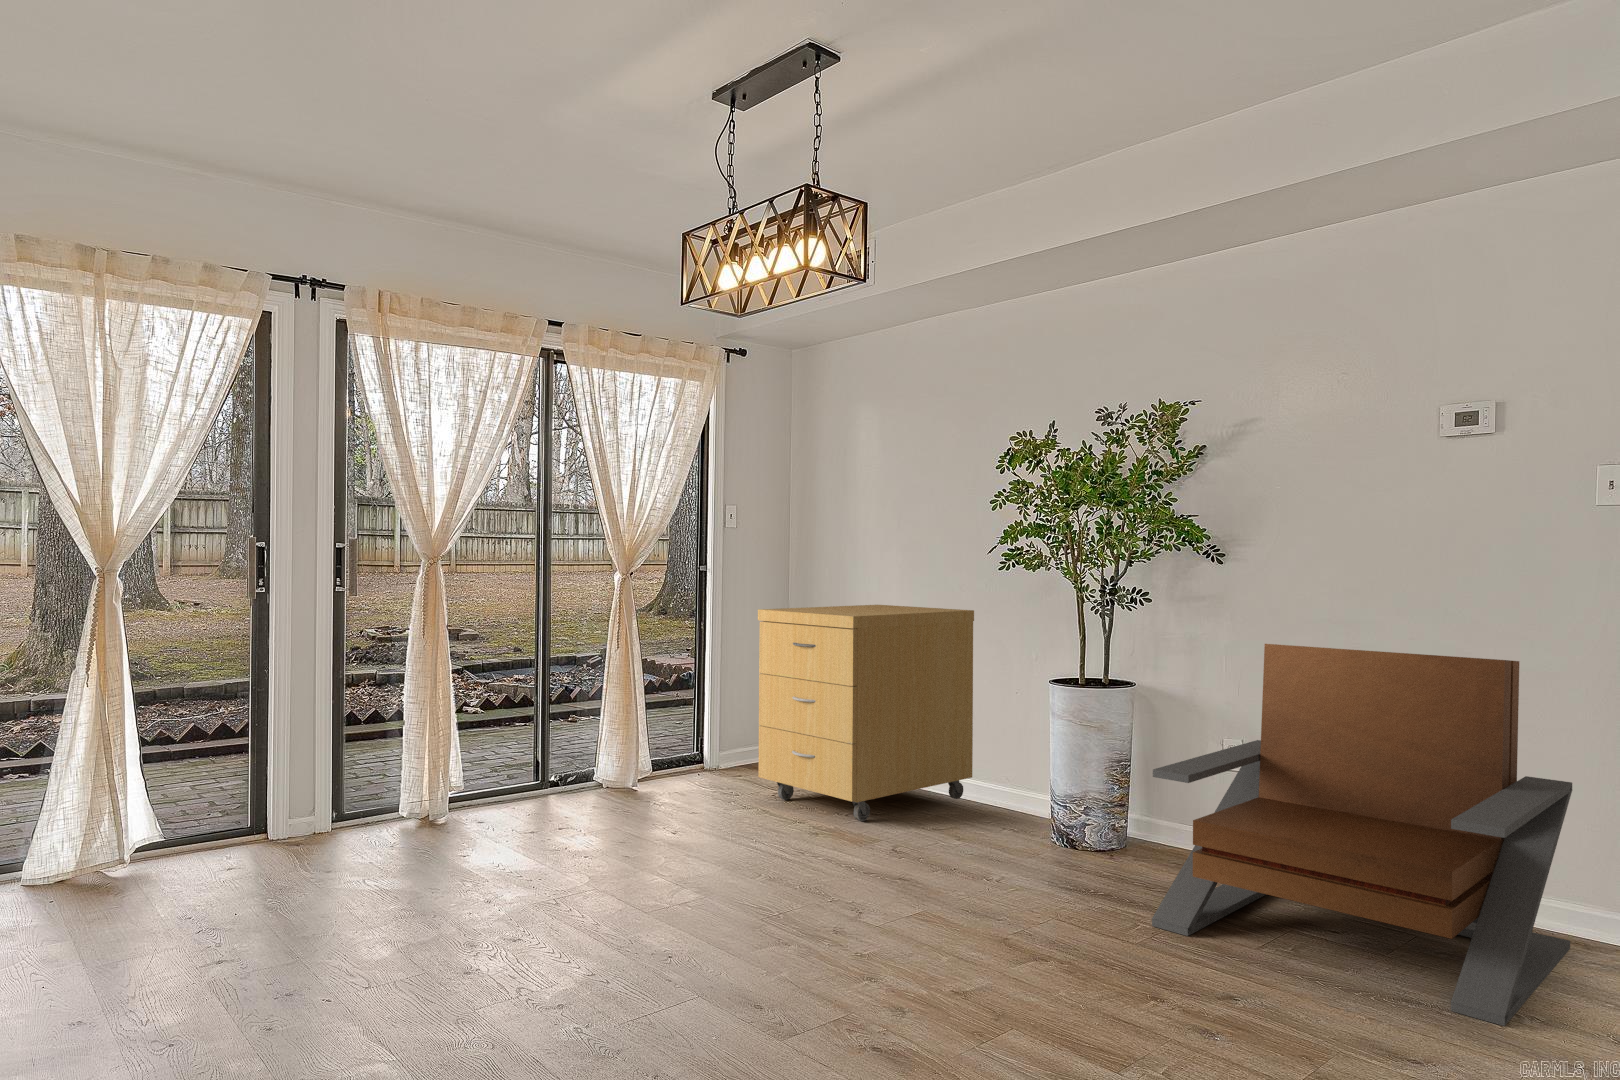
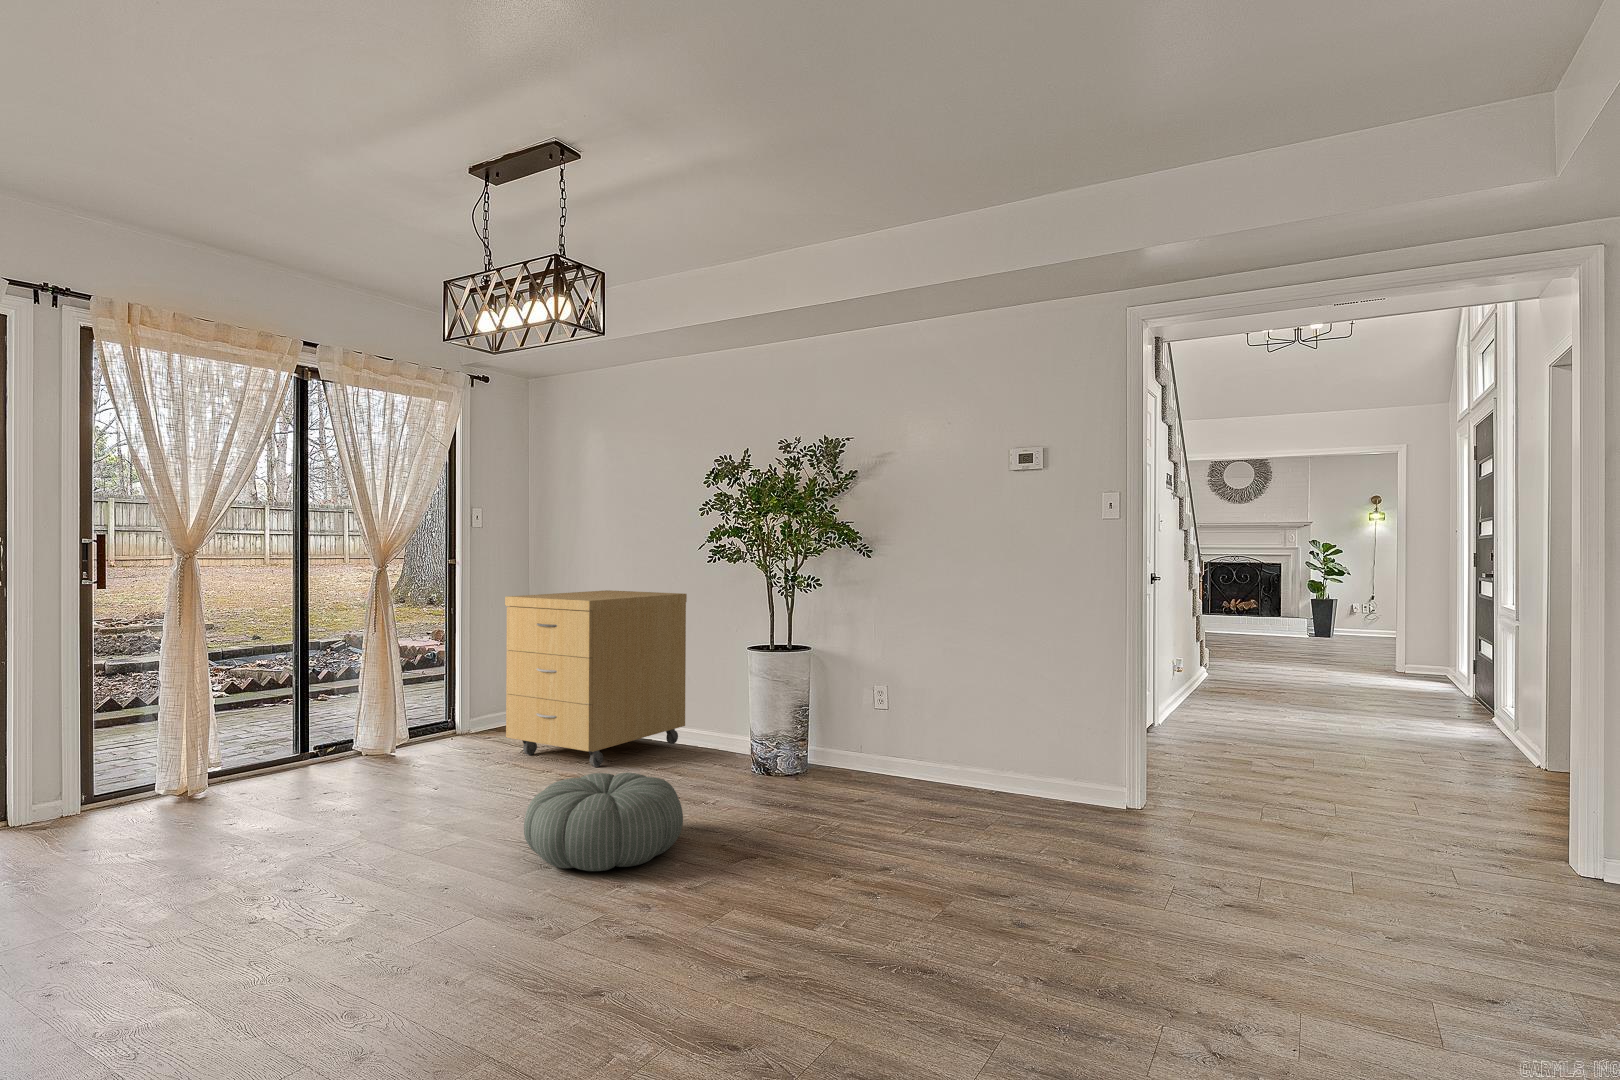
lounge chair: present [1152,644,1572,1026] -> none [820,614,1086,864]
pouf: none [769,832,964,958] -> present [524,772,683,871]

